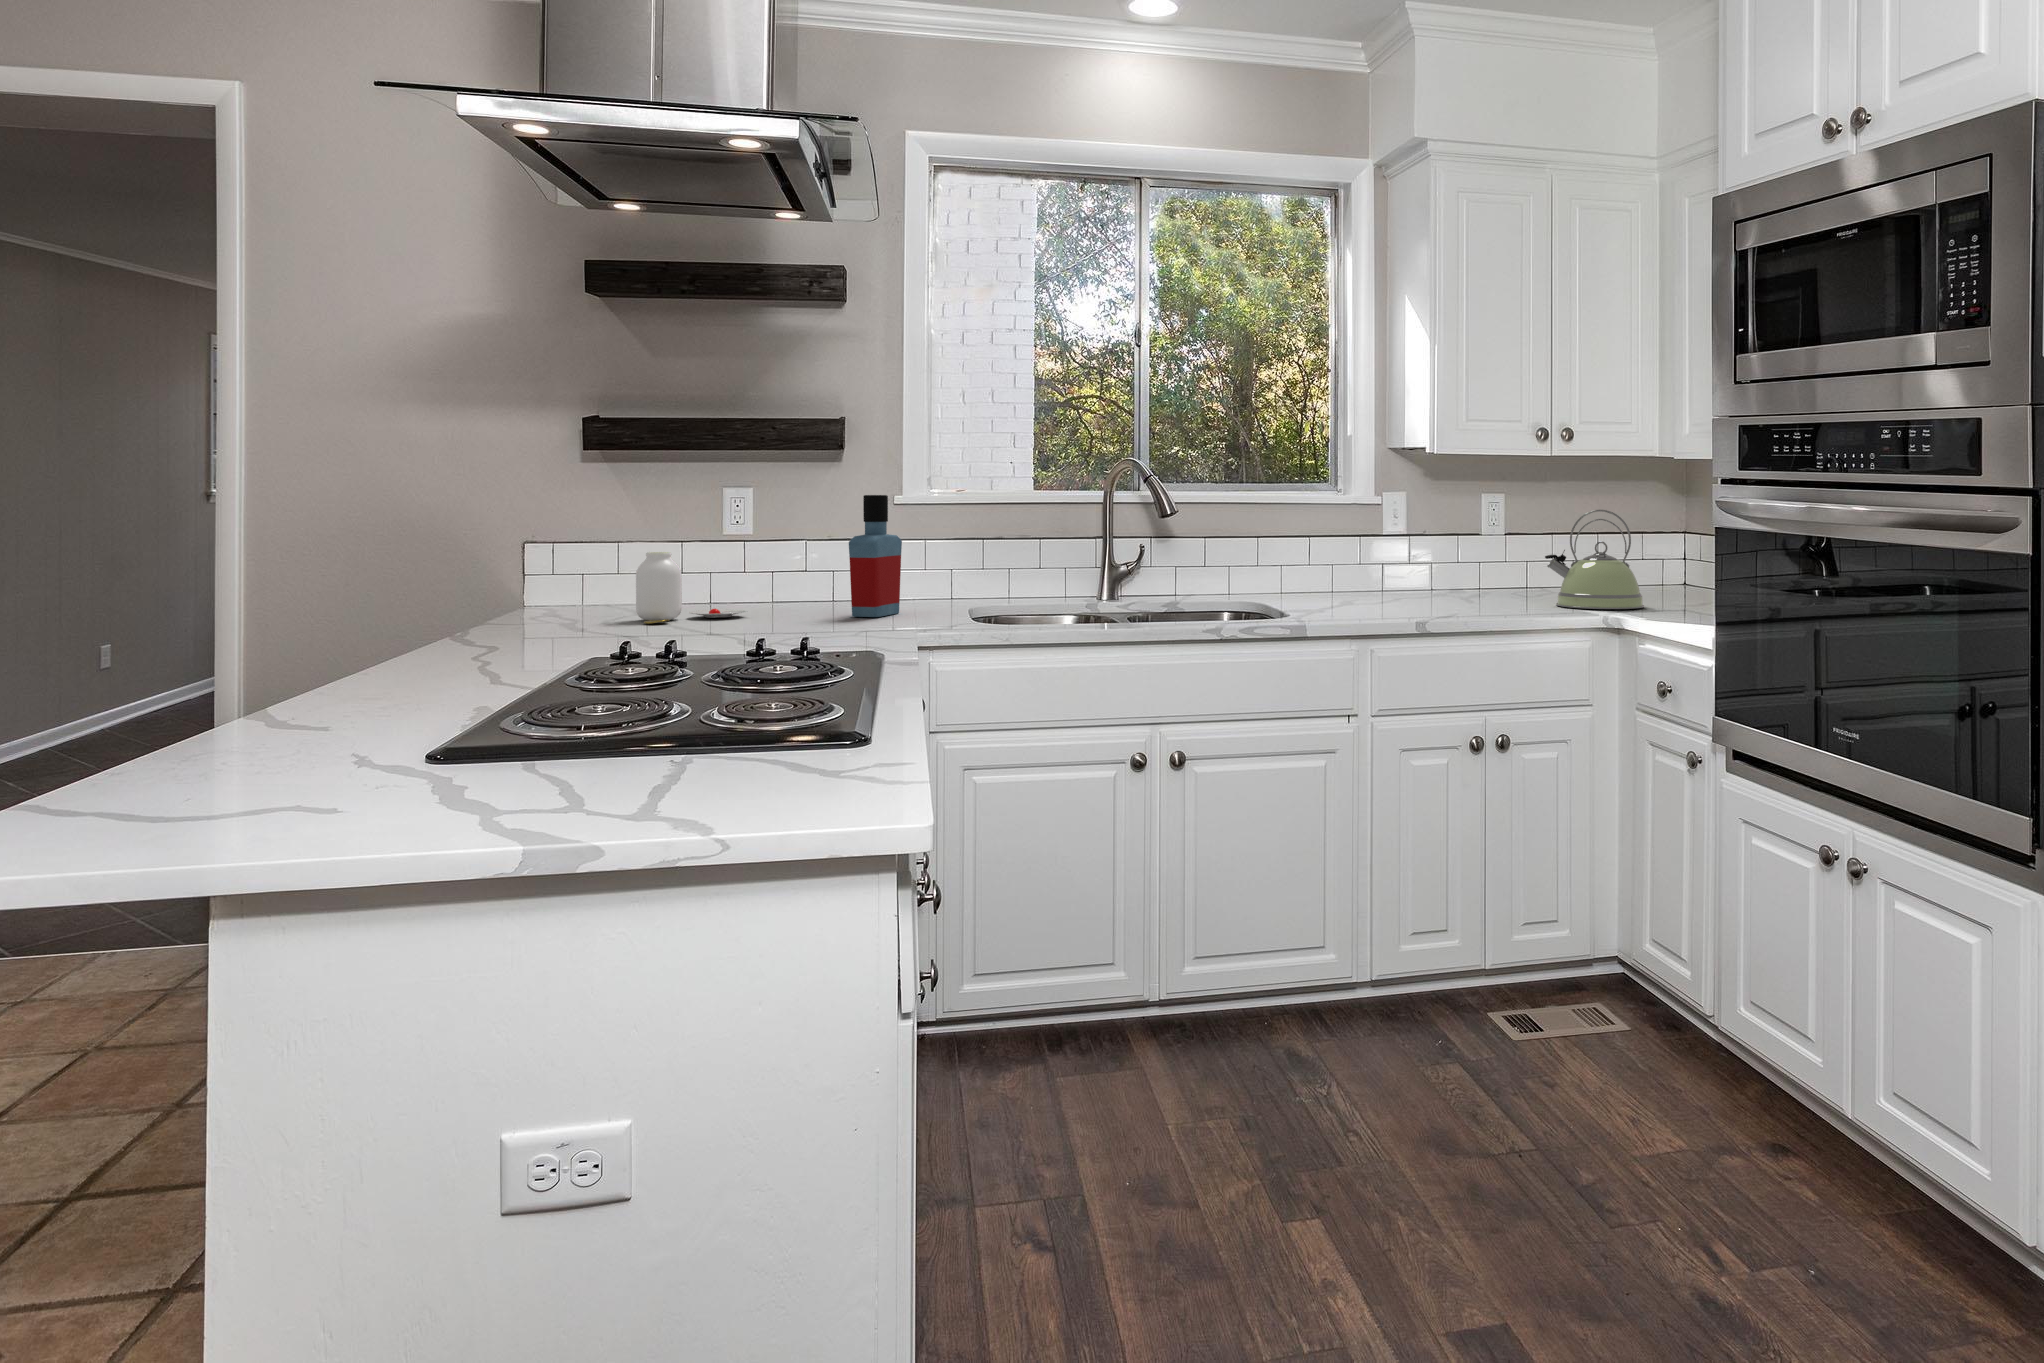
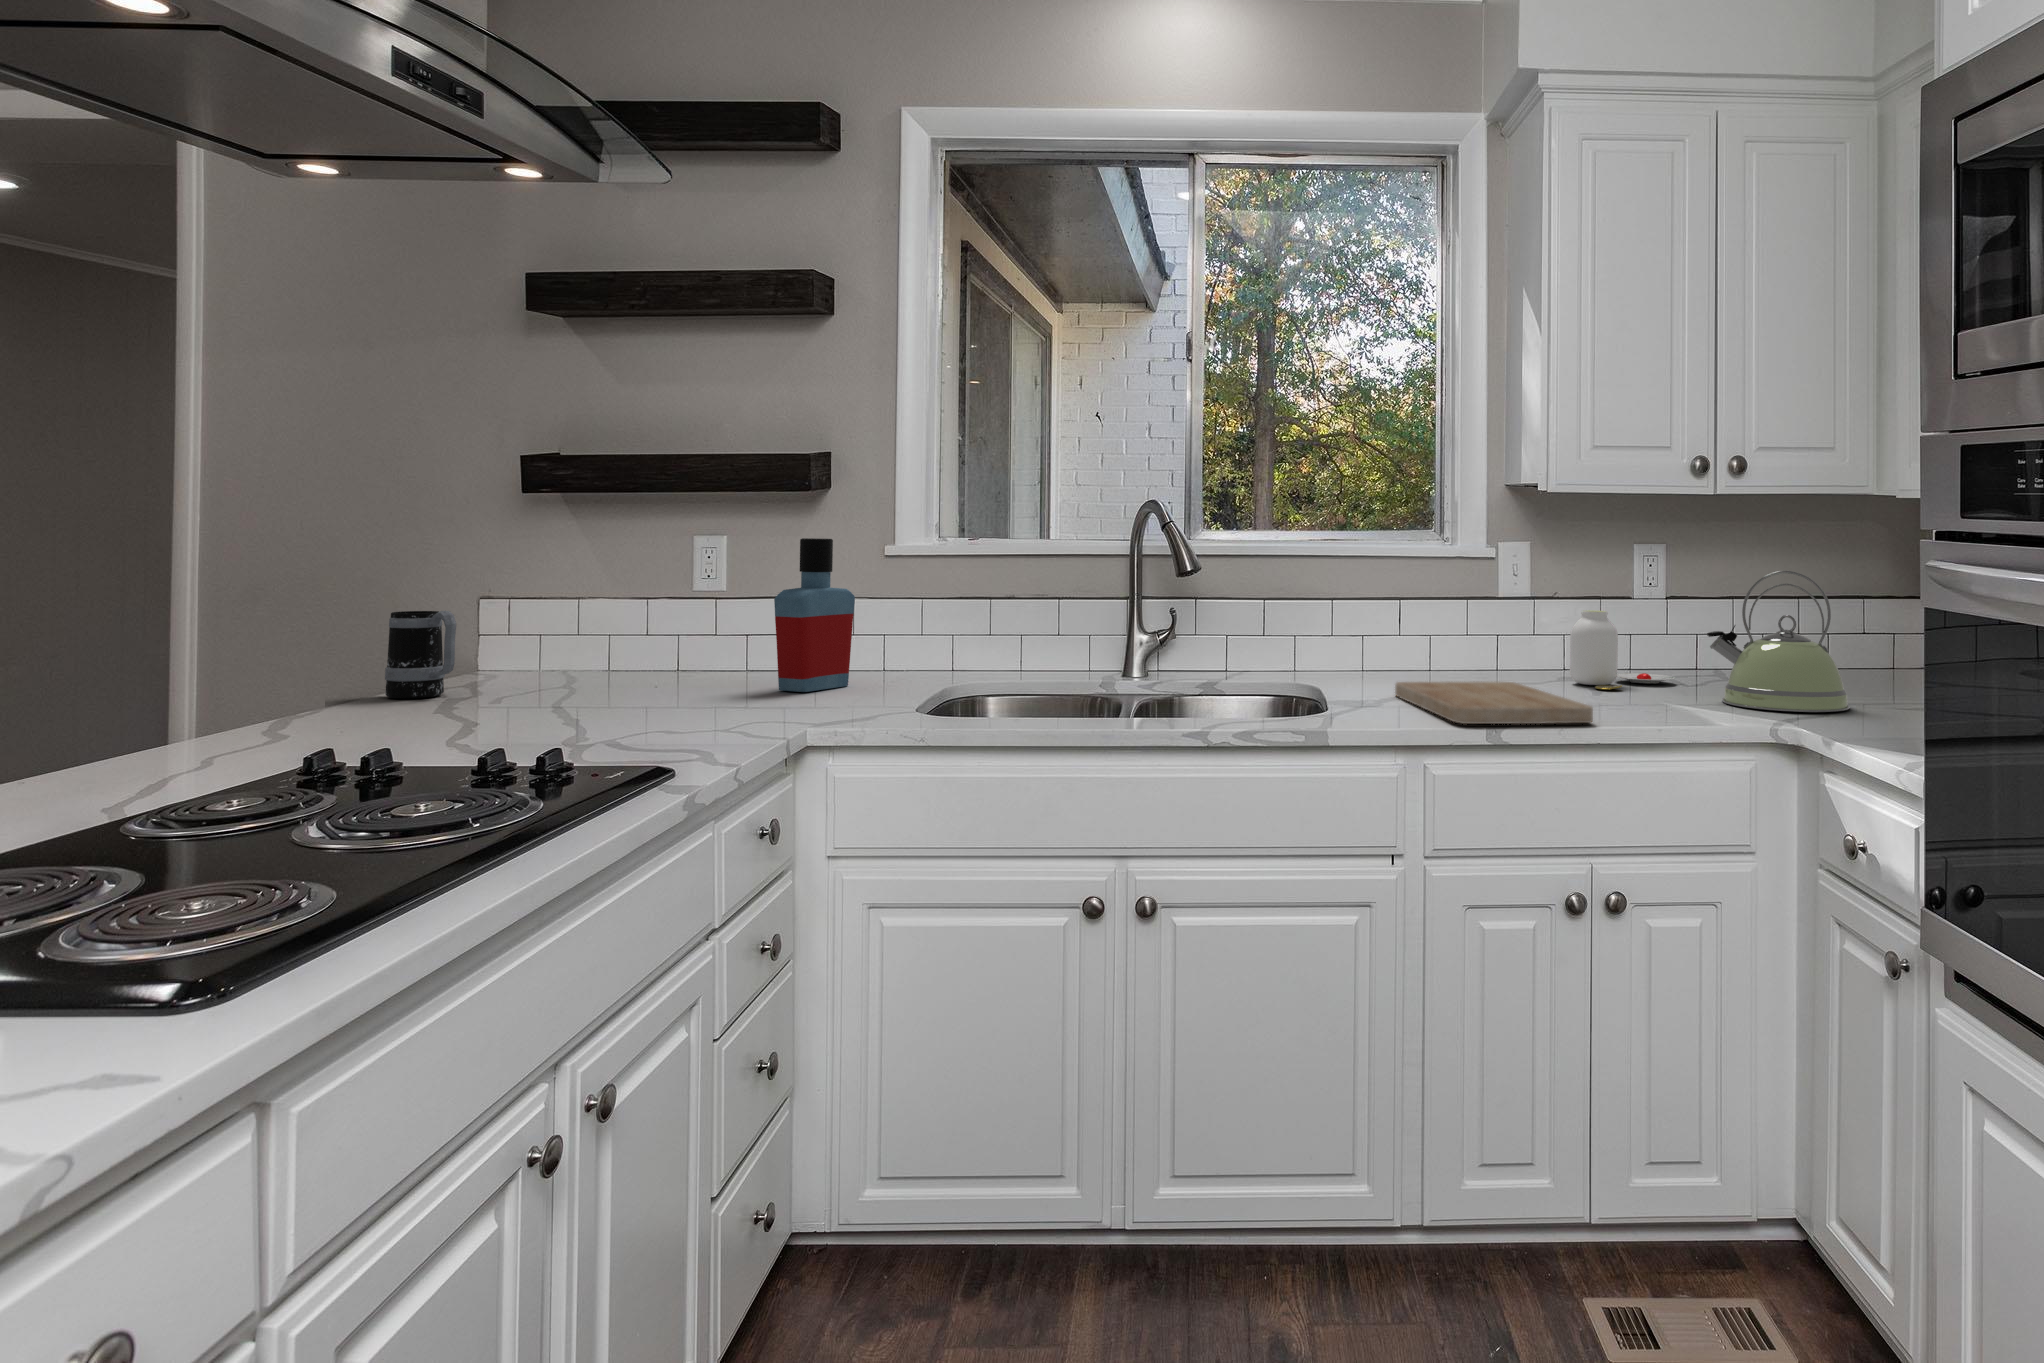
jar: present [636,552,746,623] -> present [1570,610,1675,690]
mug: none [539,557,600,629] -> present [385,611,456,698]
cutting board: none [1325,596,1483,621] -> present [1395,681,1593,724]

